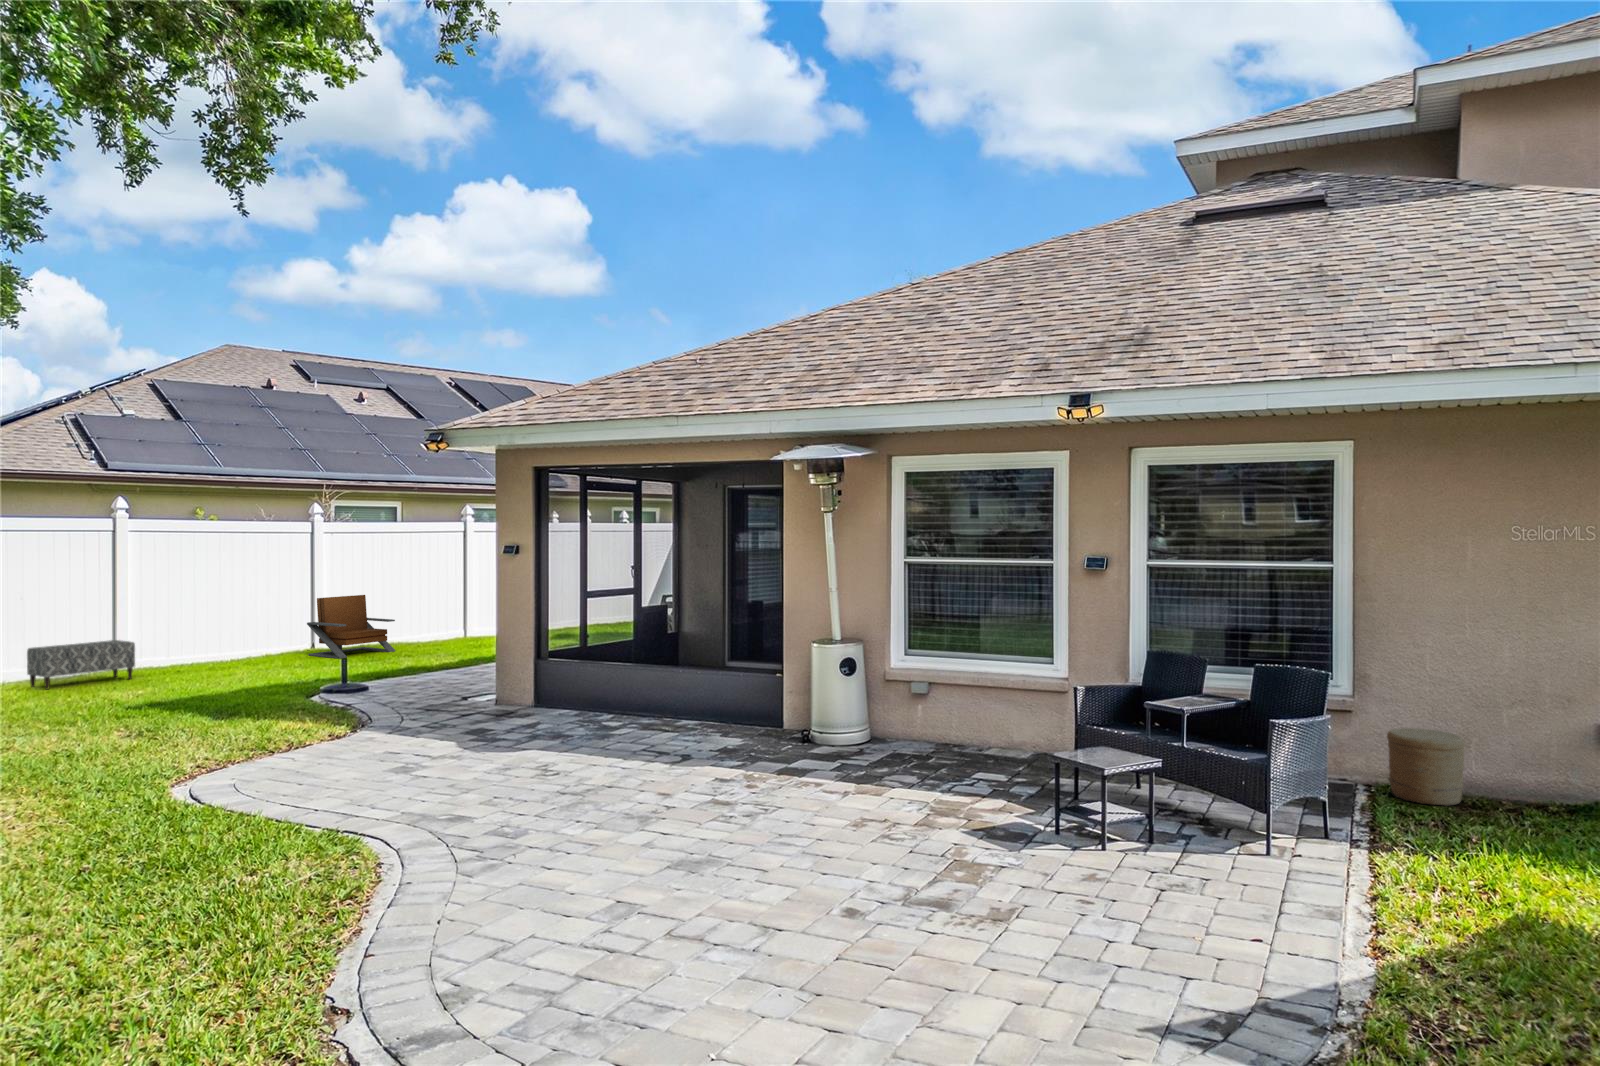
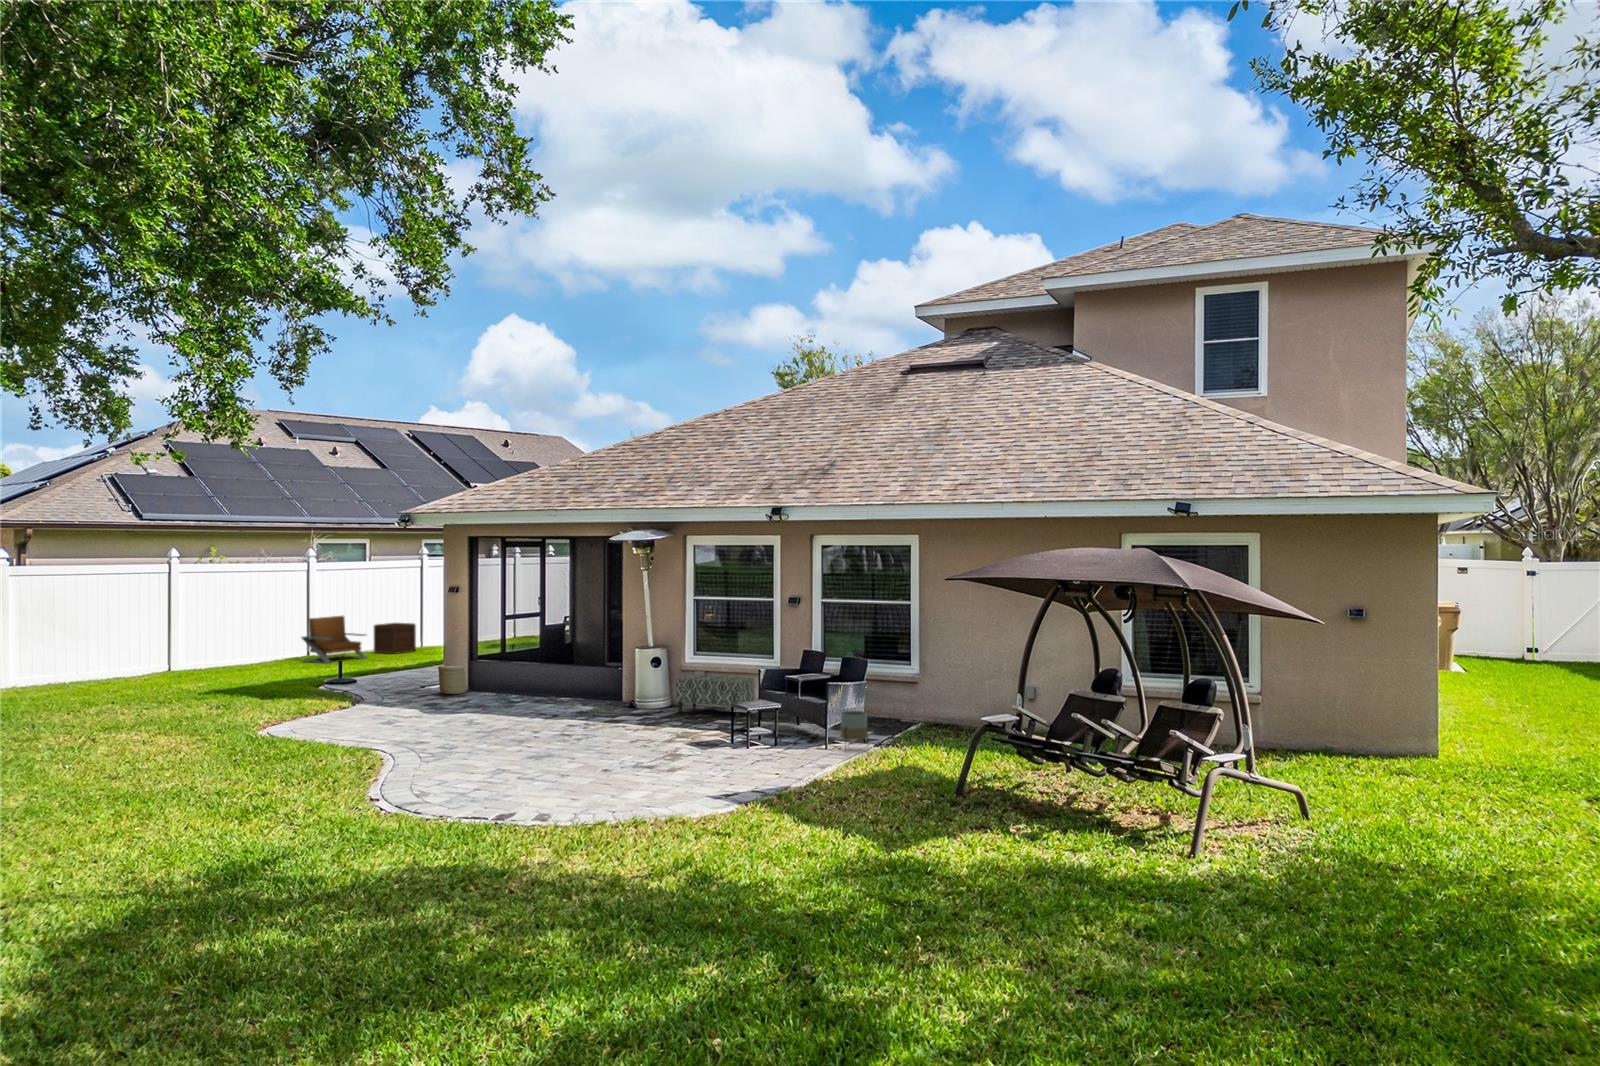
wooden crate: none [405,605,459,645] -> present [374,623,416,654]
bench: present [27,640,135,690] -> present [676,675,755,717]
woven basket: present [1387,728,1465,806] -> present [438,665,466,694]
planter: none [1299,772,1361,862] -> present [841,711,868,740]

